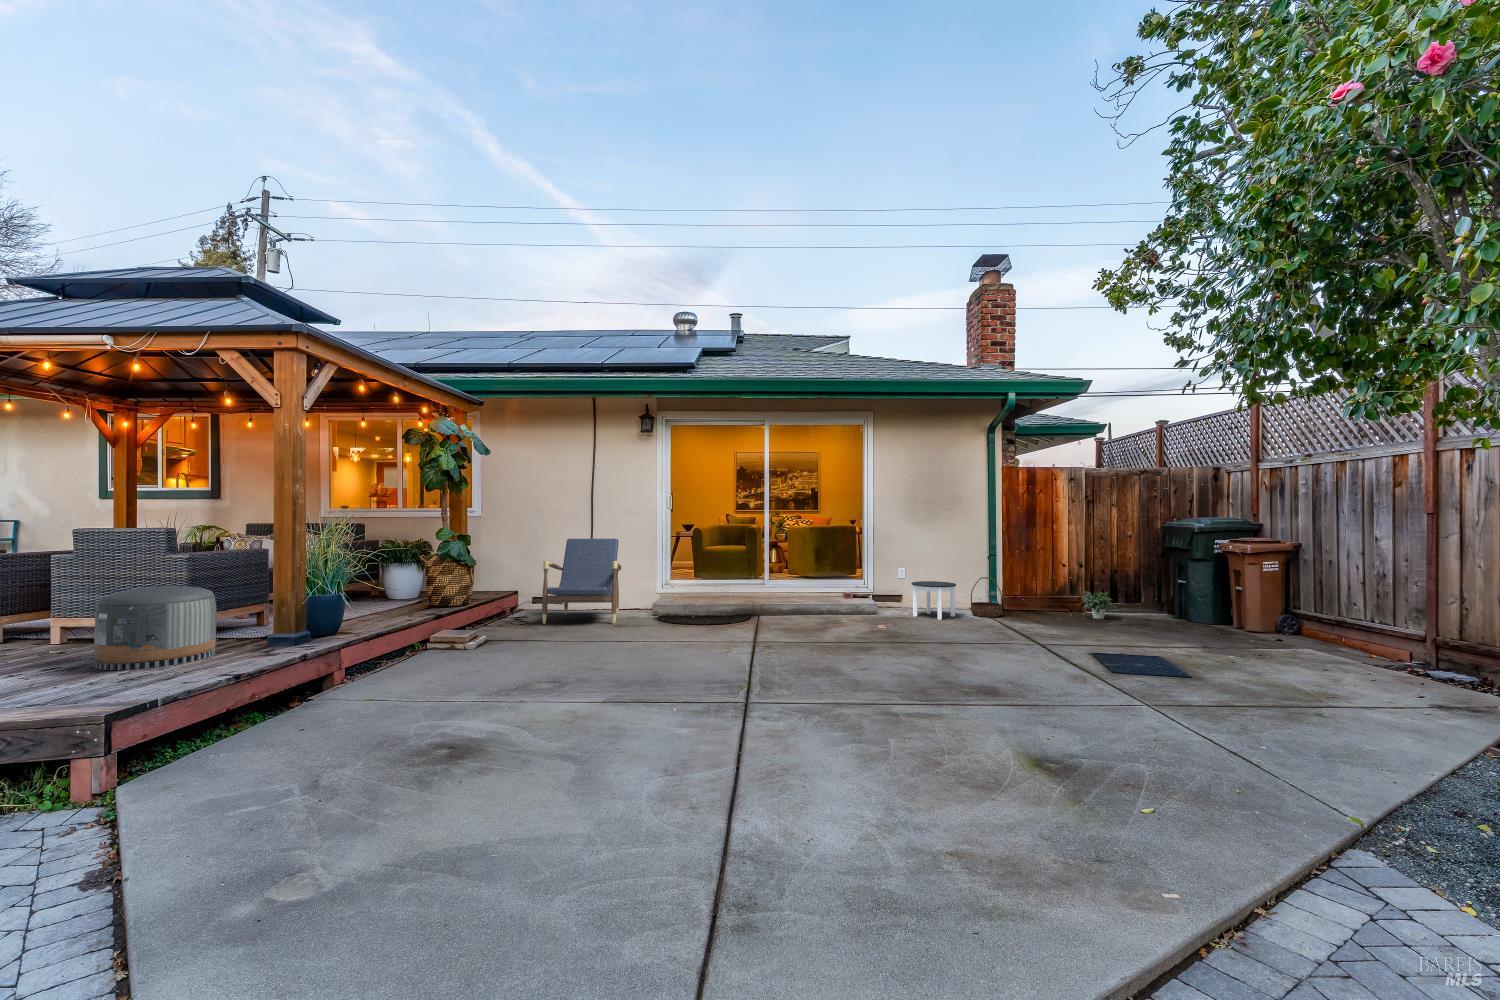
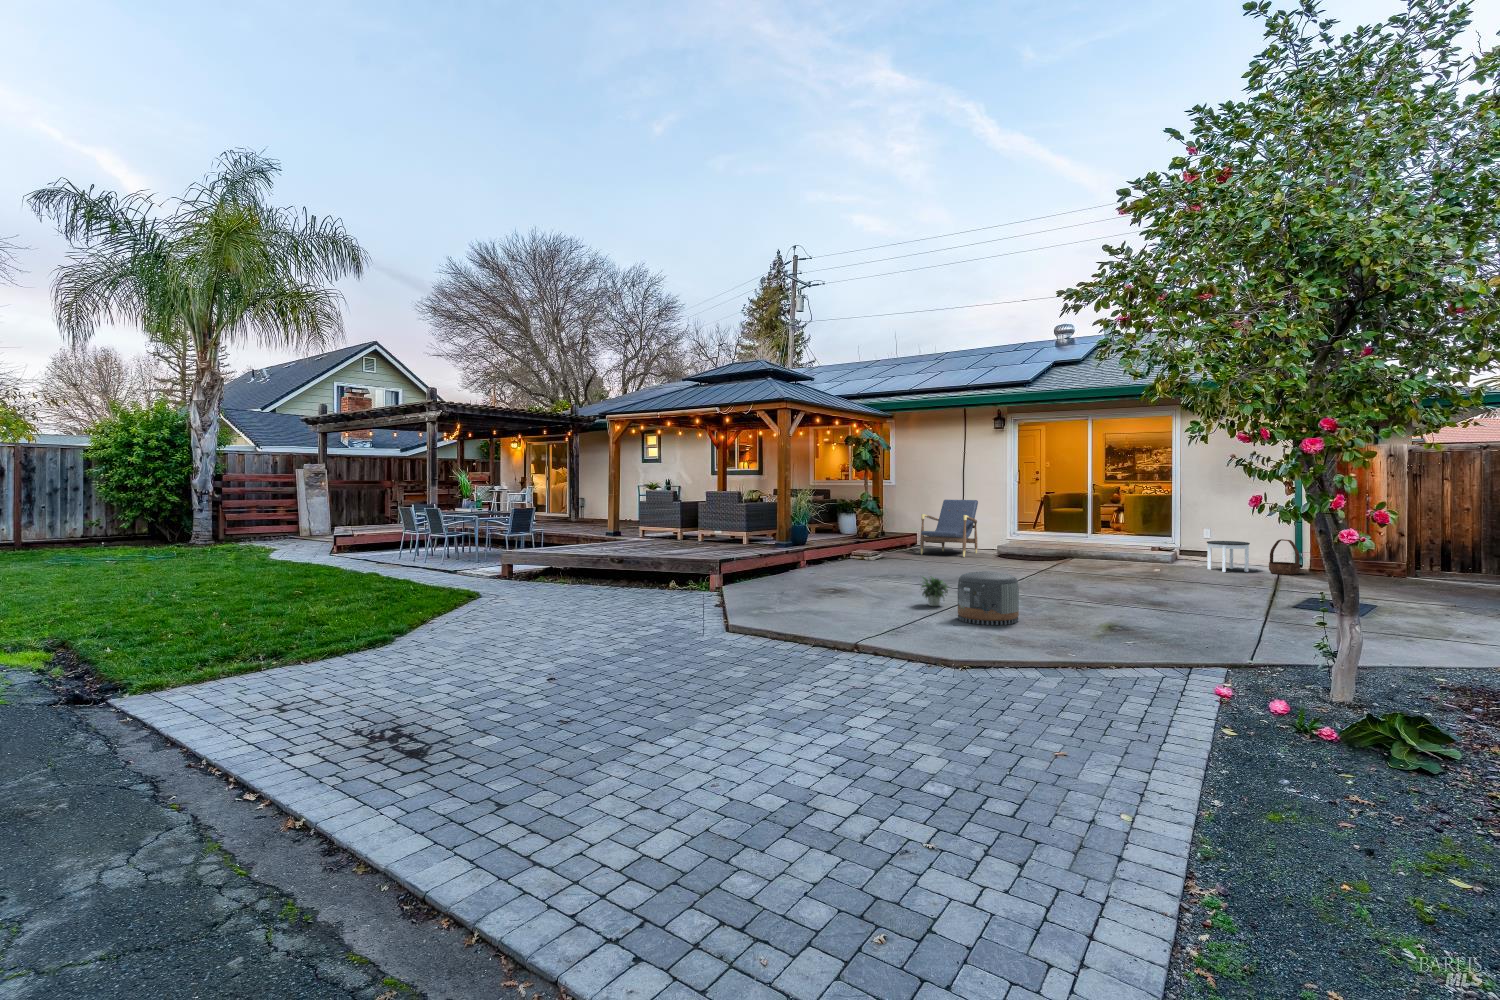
pouf: present [94,586,216,670] -> present [958,571,1019,625]
potted plant: present [1082,592,1117,619] -> present [922,577,948,606]

